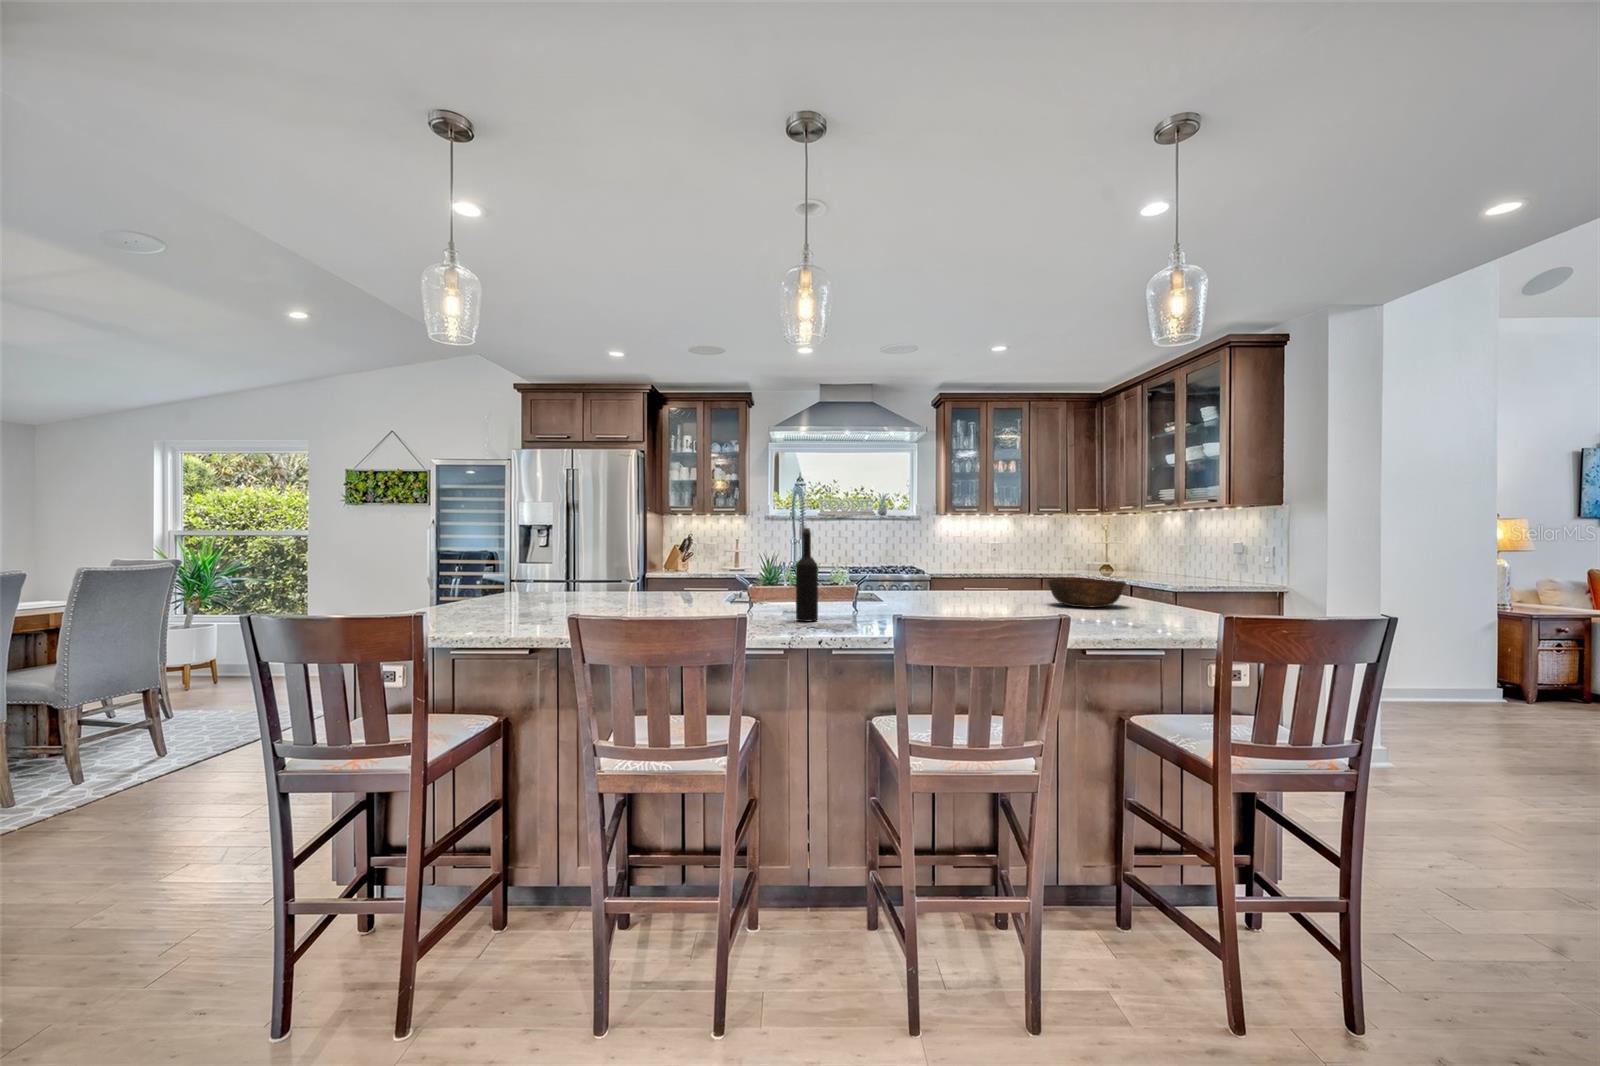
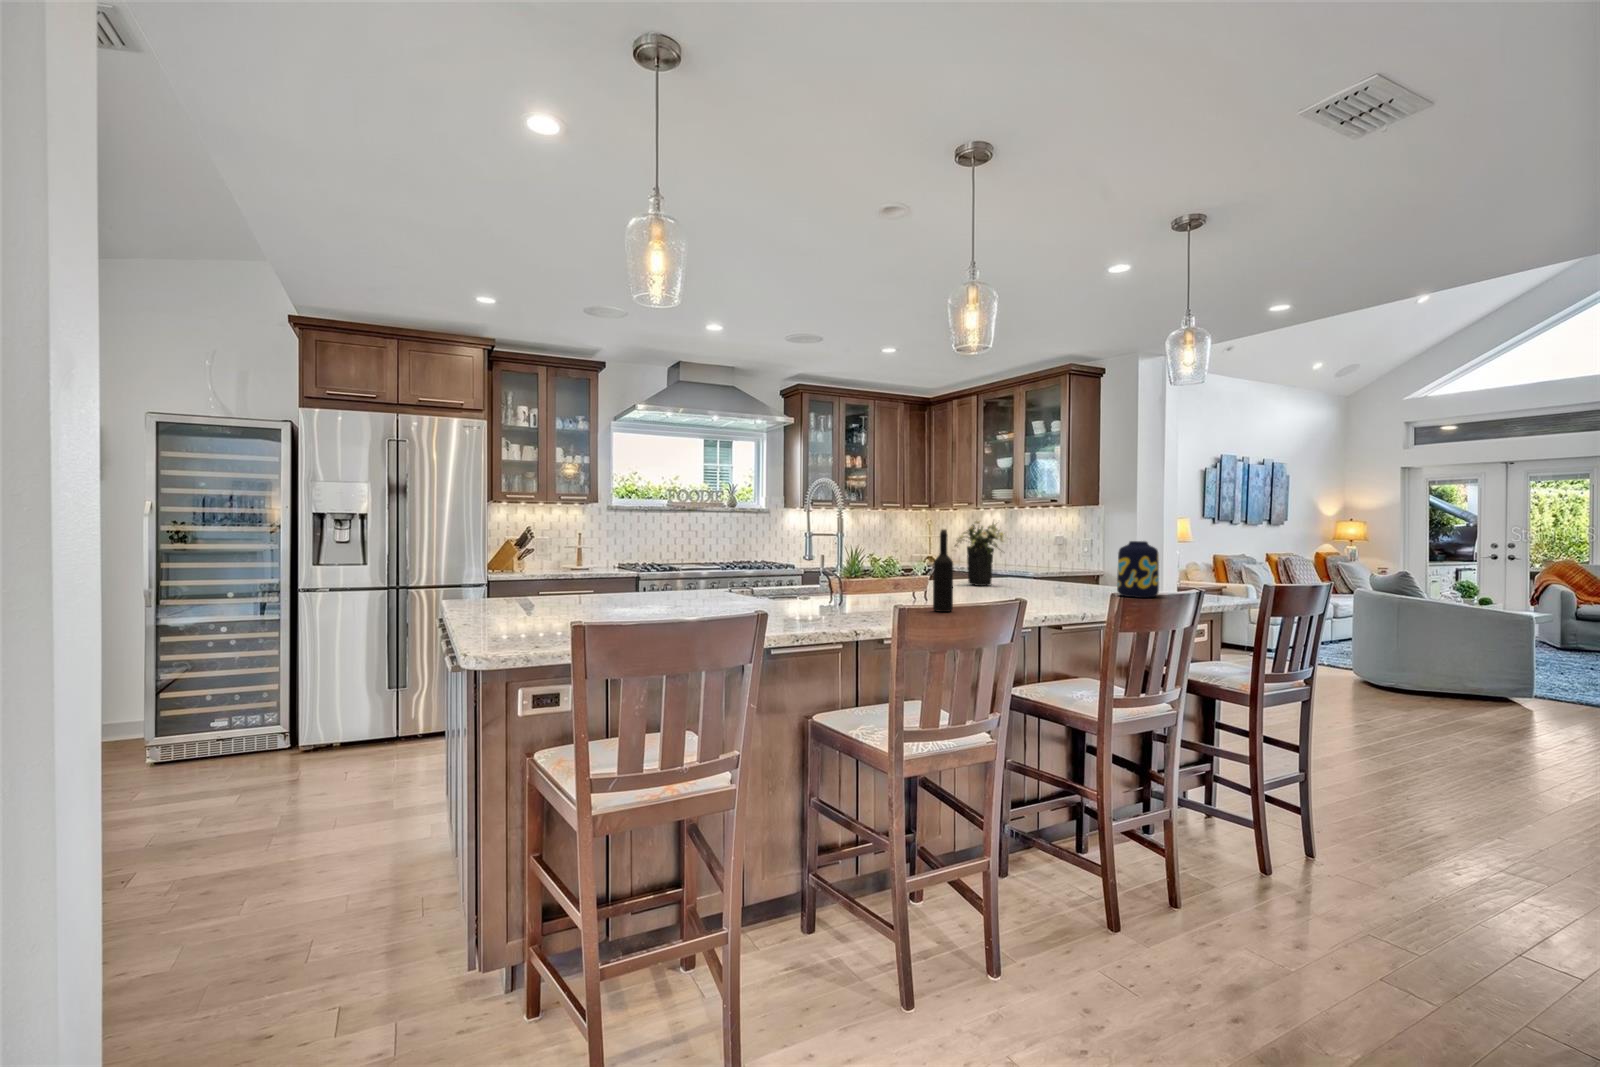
flower arrangement: none [973,520,1039,597] -> present [955,521,1004,586]
vase: none [1128,543,1184,618] -> present [1117,541,1159,598]
bowl: present [1047,578,1126,607] -> none [1033,569,1096,592]

